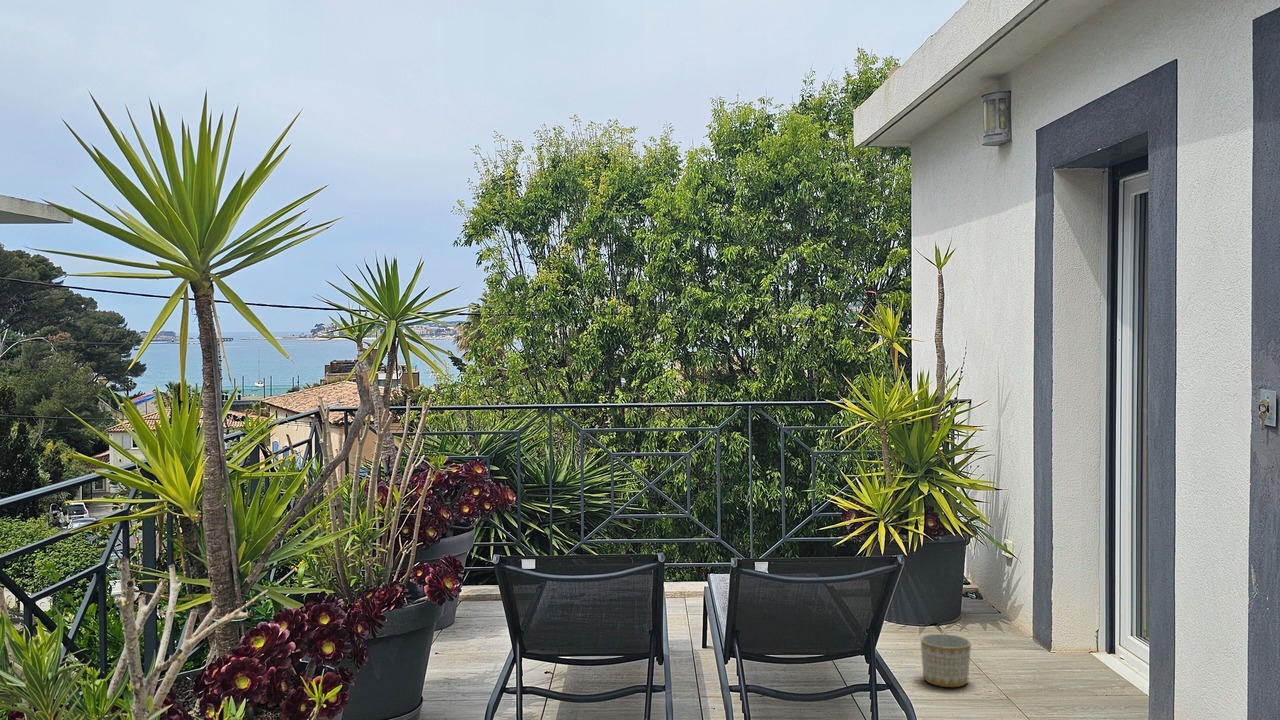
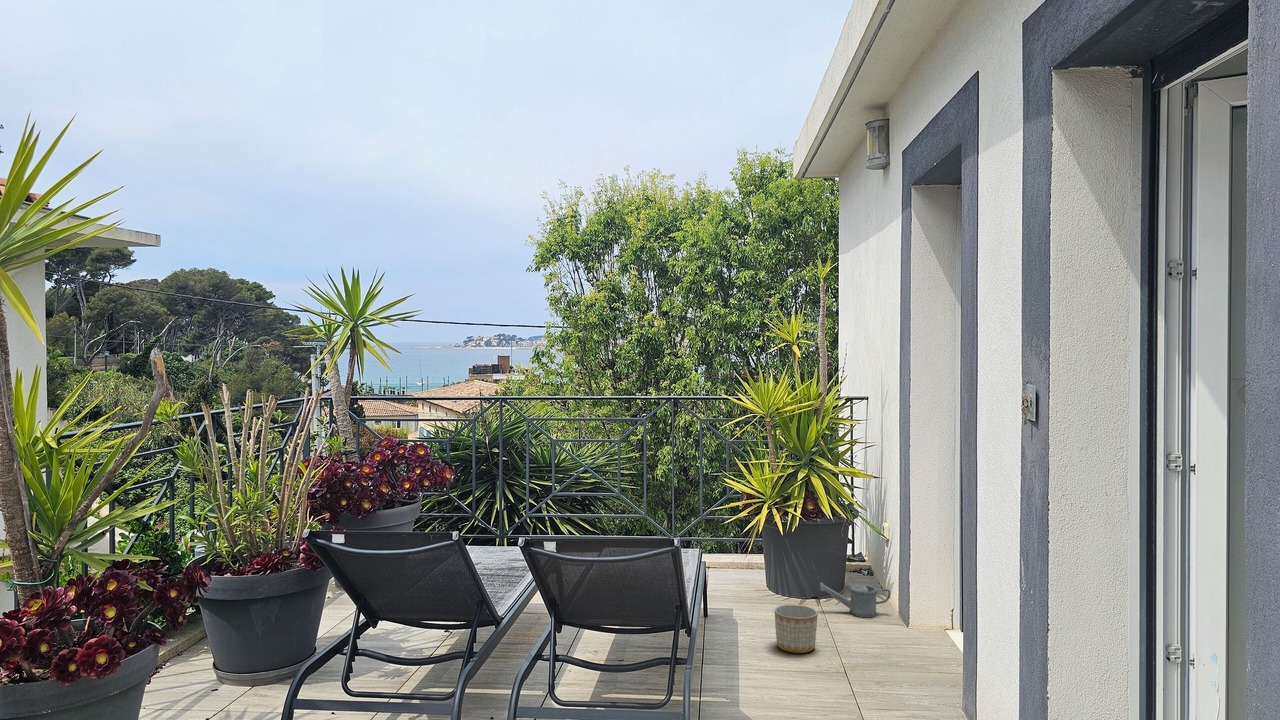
watering can: none [947,609,1027,646] -> present [820,583,890,617]

